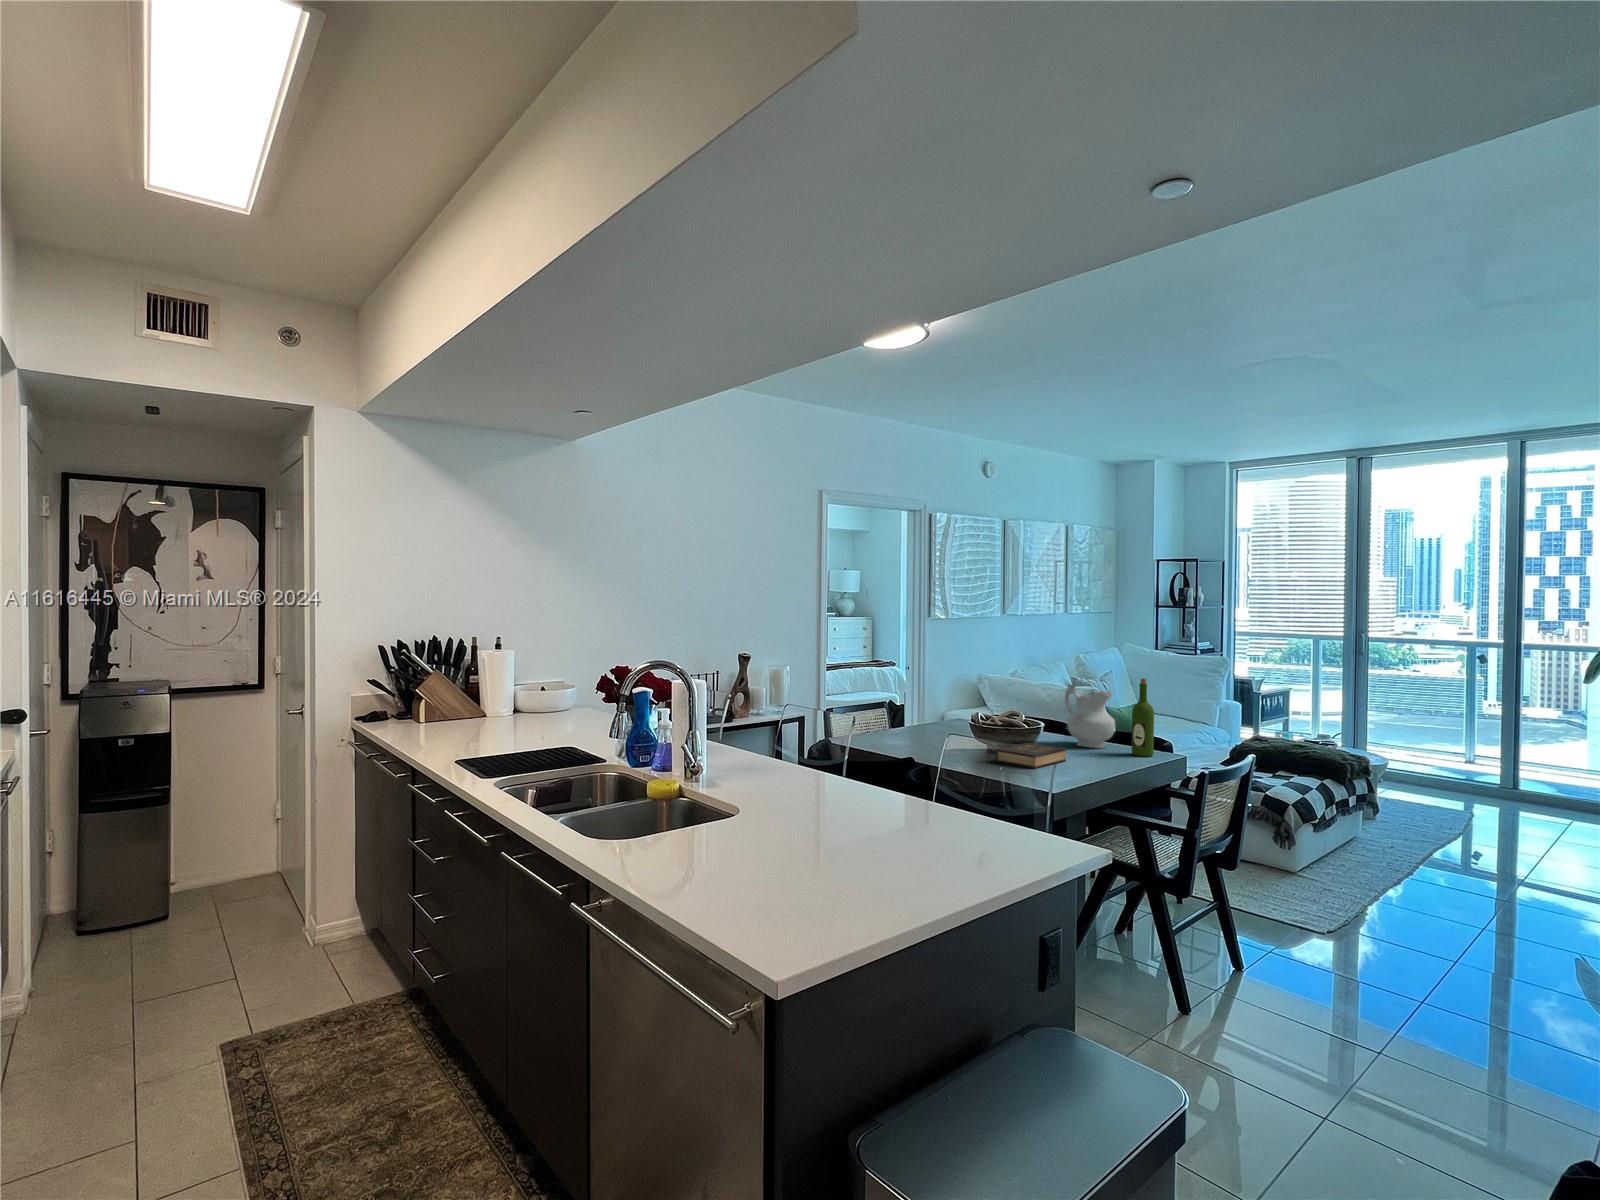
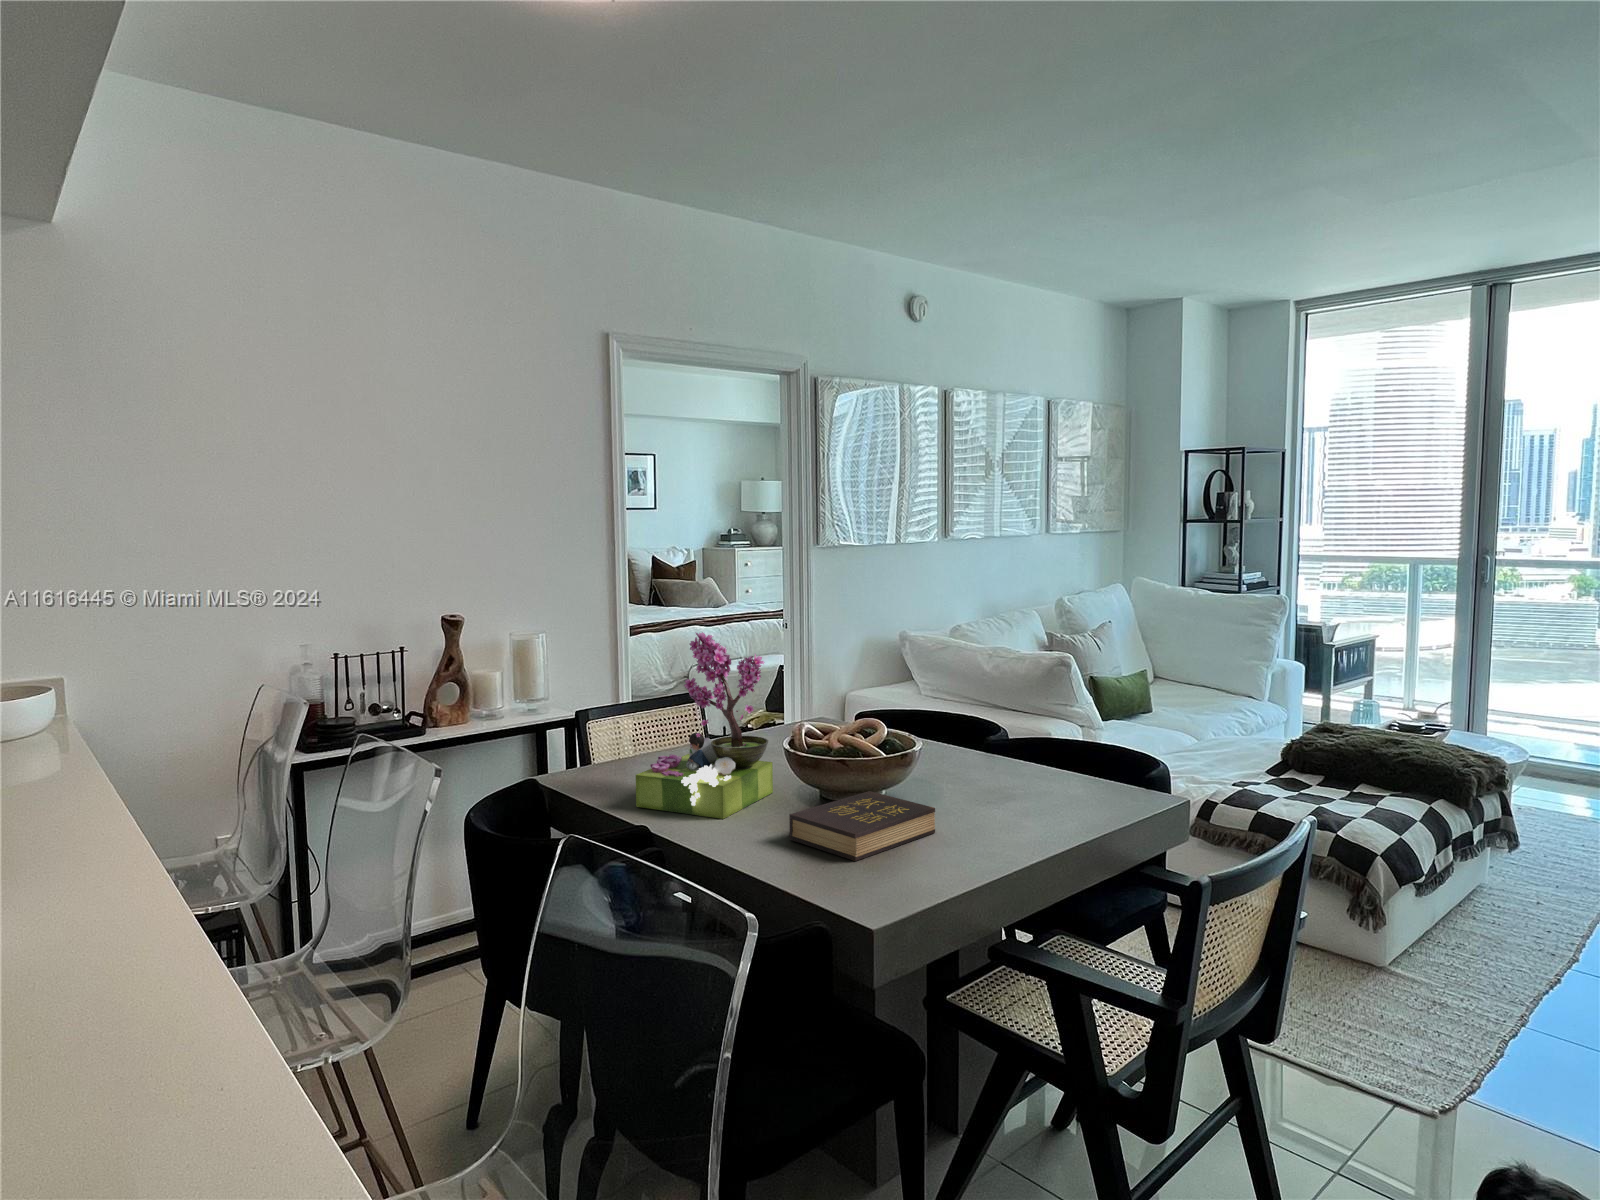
flower arrangement: none [904,661,969,755] -> present [636,632,773,819]
wine bottle: present [1132,679,1154,756] -> none [1077,659,1119,814]
ceramic pitcher: present [1065,685,1115,748] -> none [964,668,1054,791]

